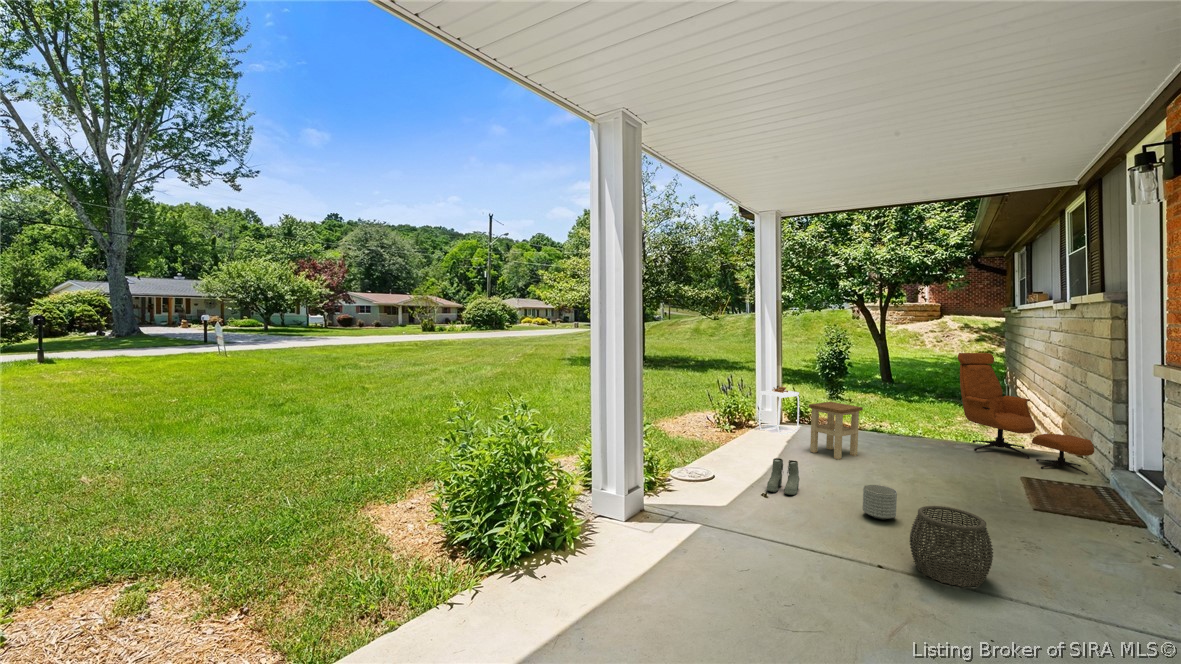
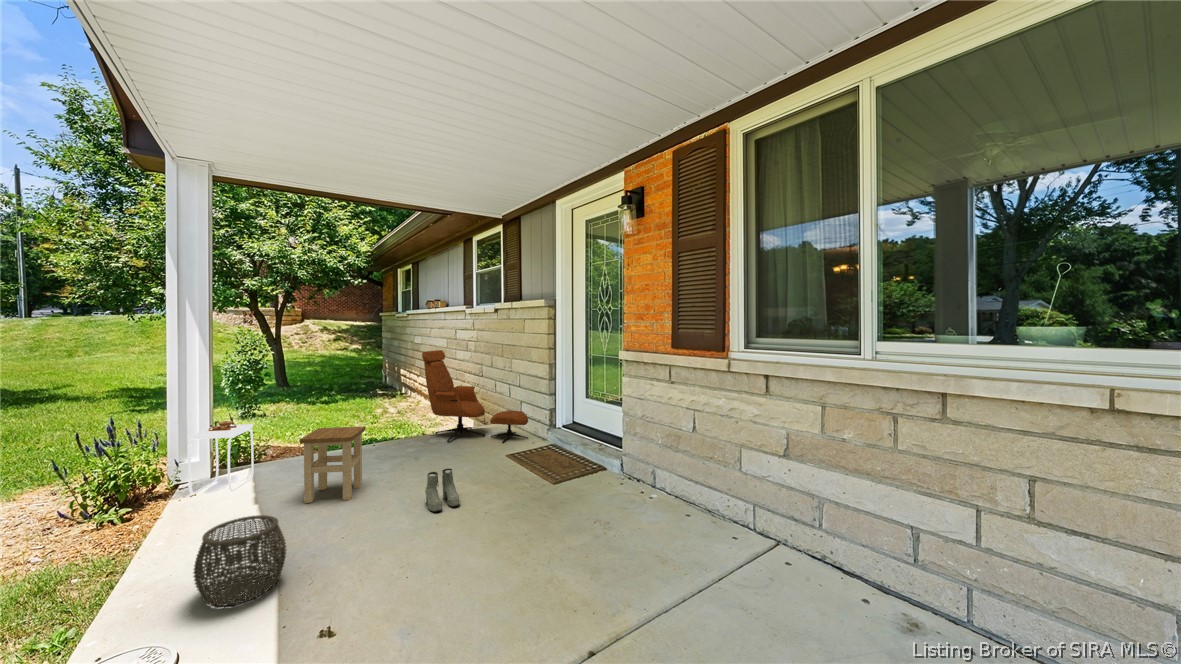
boots: present [767,458,800,495] -> present [425,468,459,512]
planter: present [863,484,897,519] -> none [464,519,501,565]
woven basket: present [909,506,993,587] -> present [193,515,286,607]

